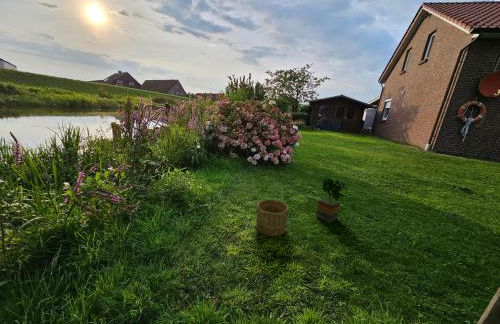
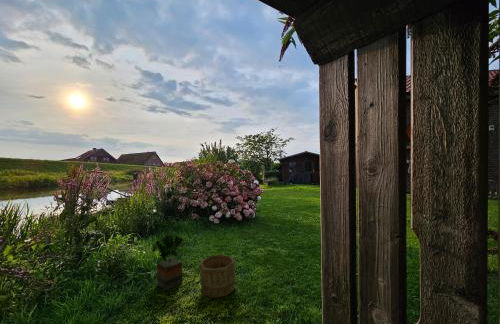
potted tree: present [316,178,348,223] -> present [152,235,188,291]

